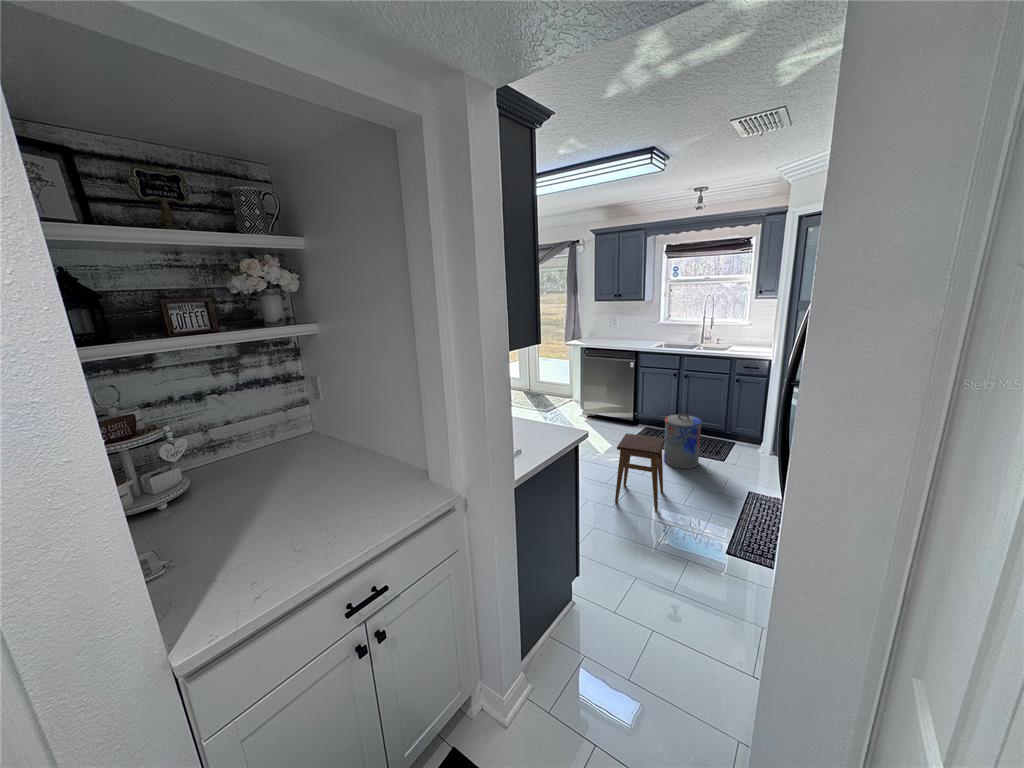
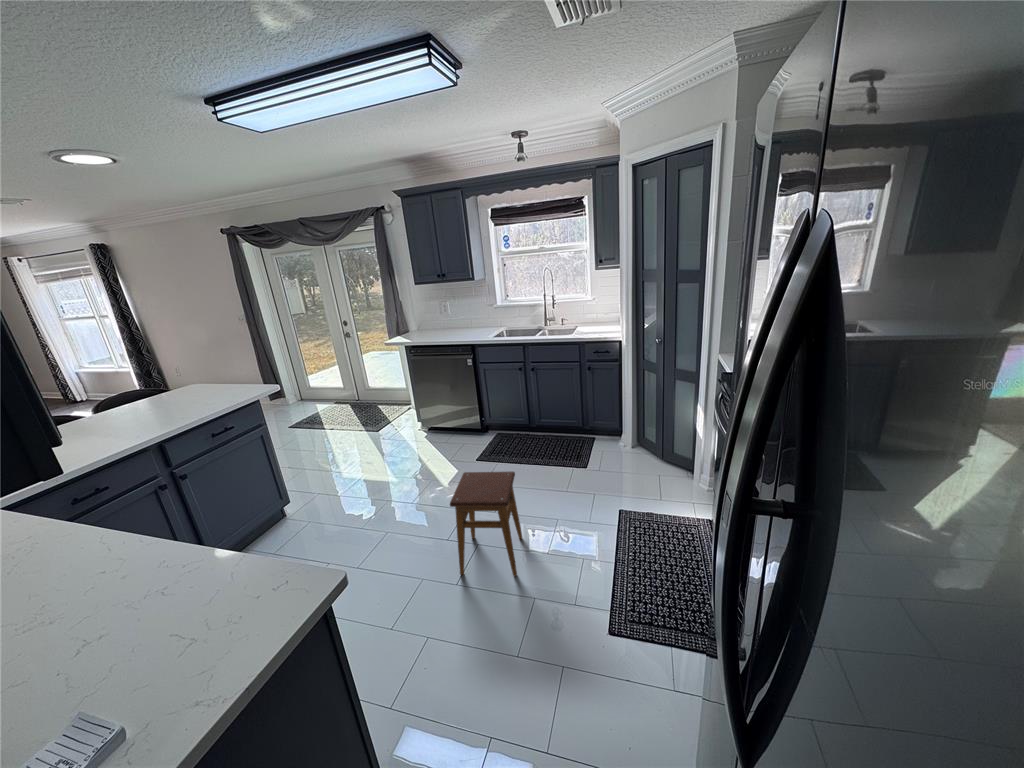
trash can: present [664,414,702,469] -> none [515,422,560,491]

